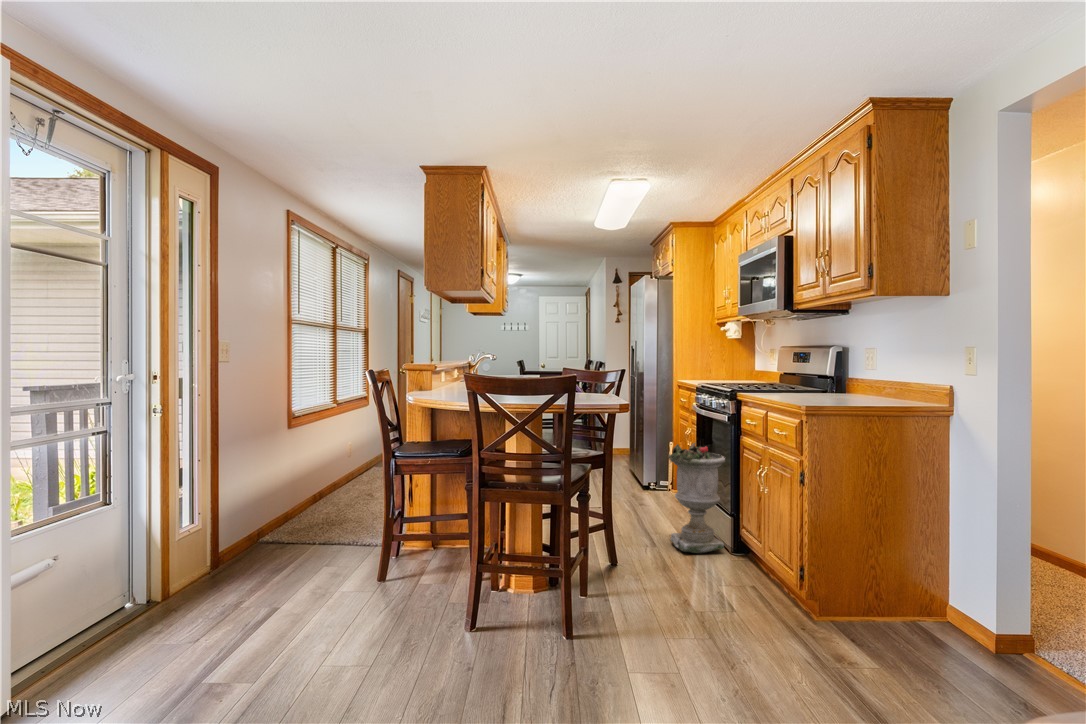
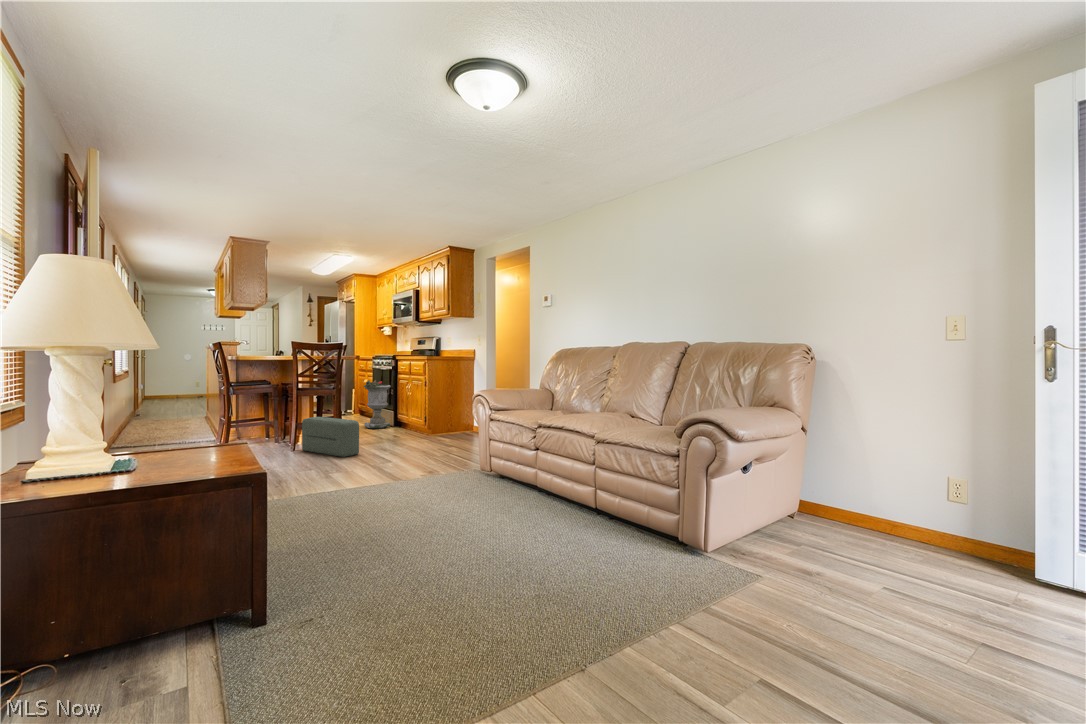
pouf: none [495,551,598,694] -> present [302,417,359,457]

